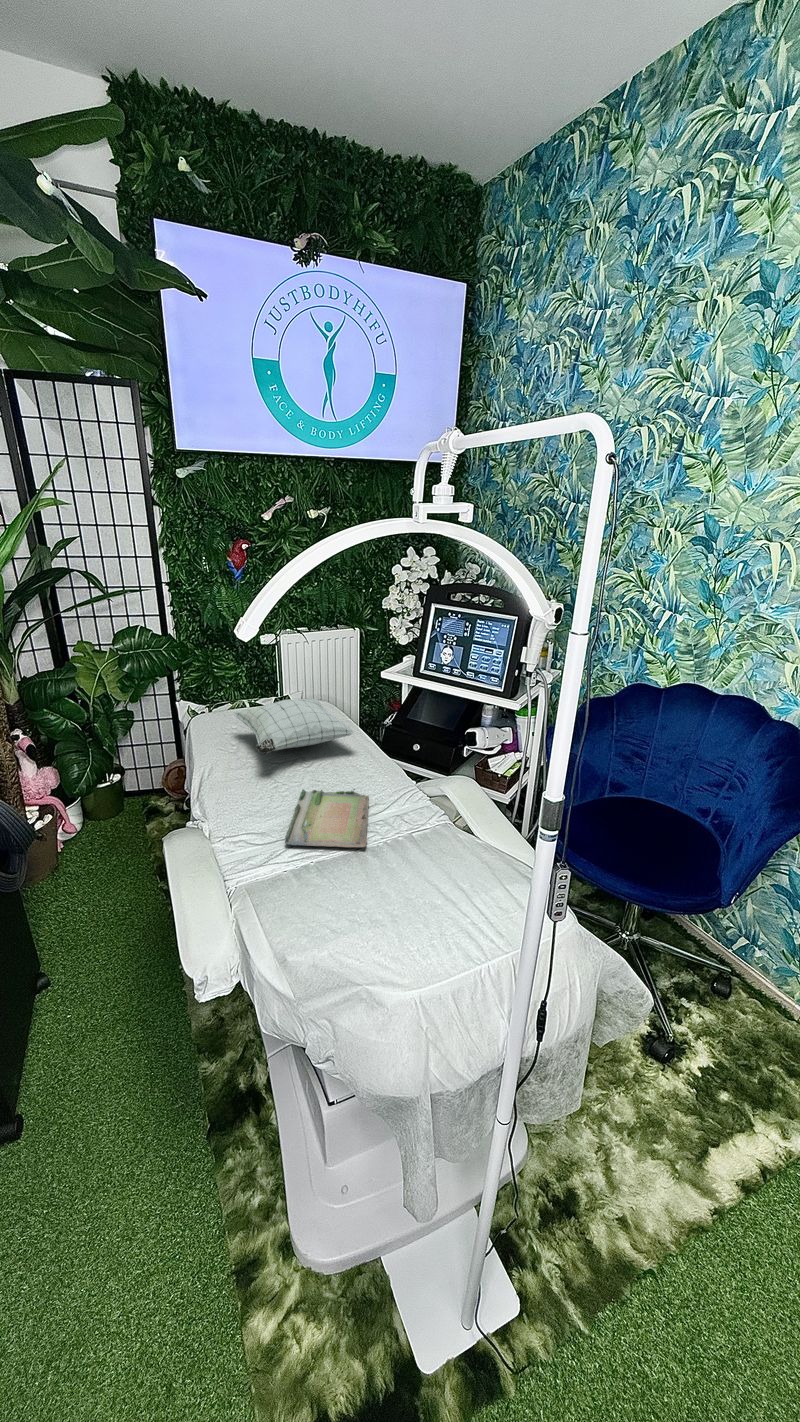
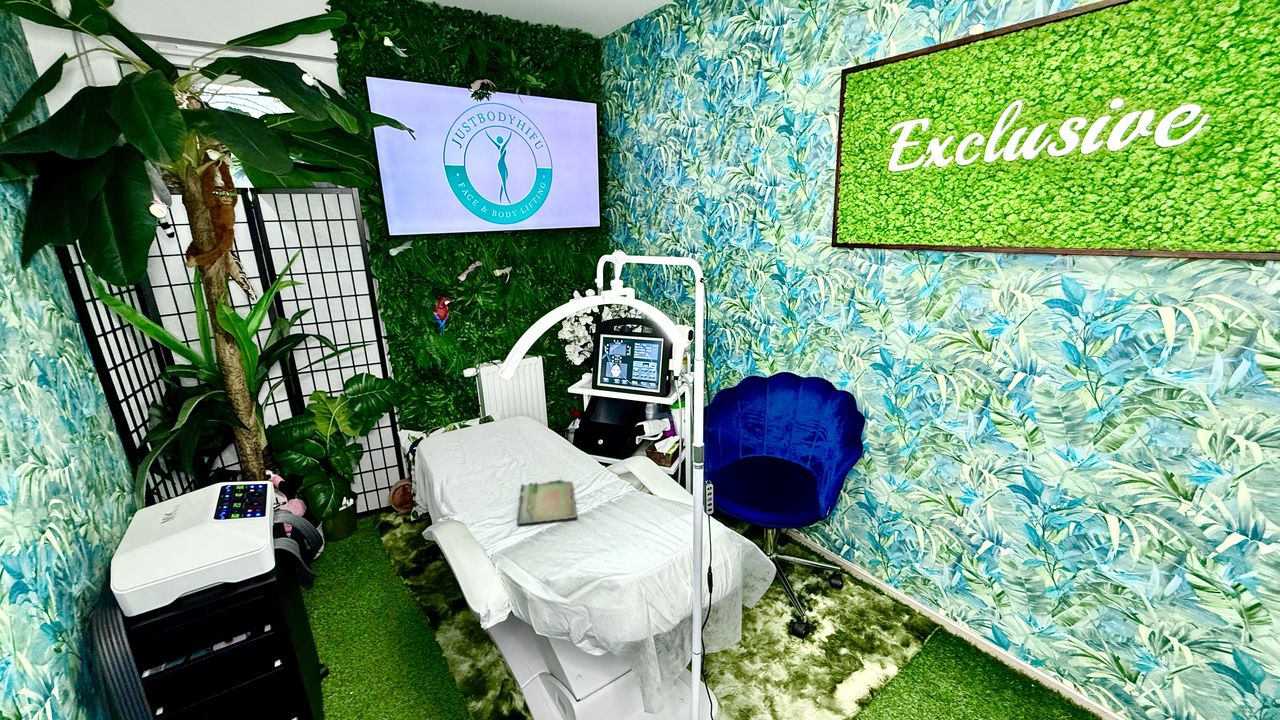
pillow: present [233,699,354,755] -> none [455,415,554,462]

